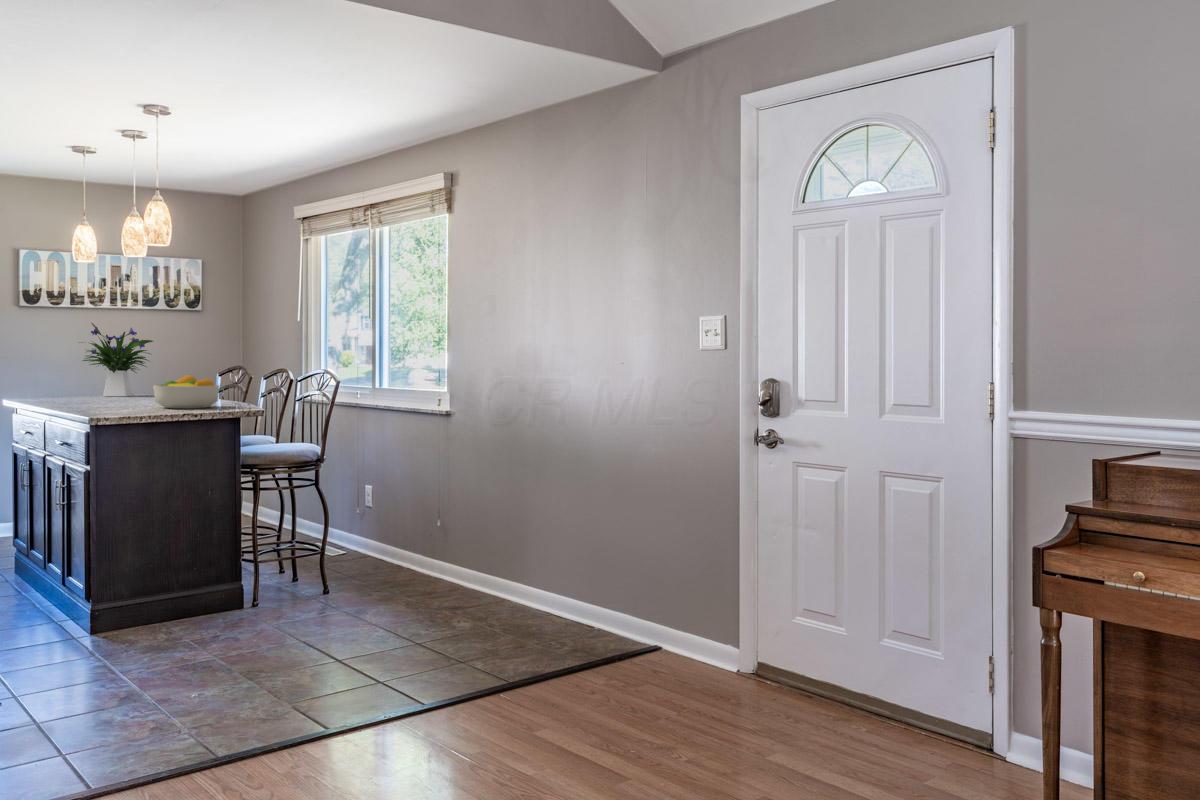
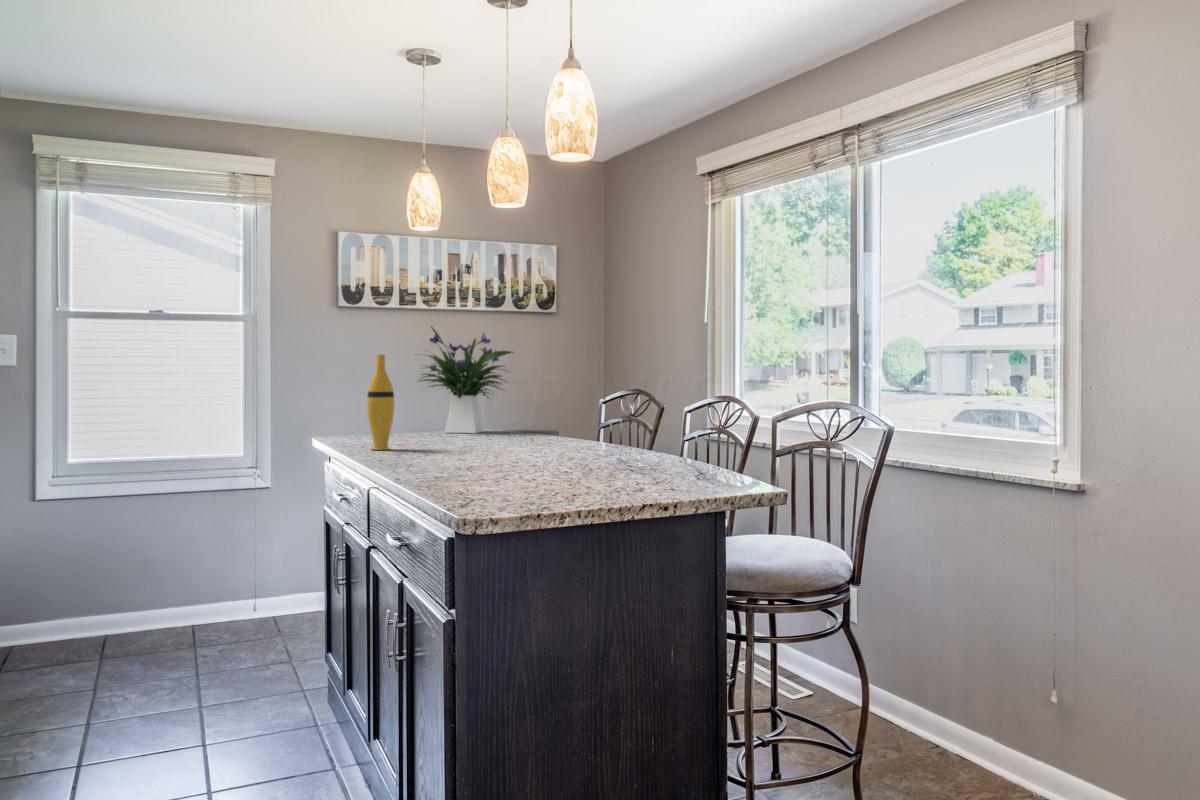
vase: none [42,343,61,402] -> present [367,355,394,450]
fruit bowl: present [153,375,219,409] -> none [566,414,685,488]

